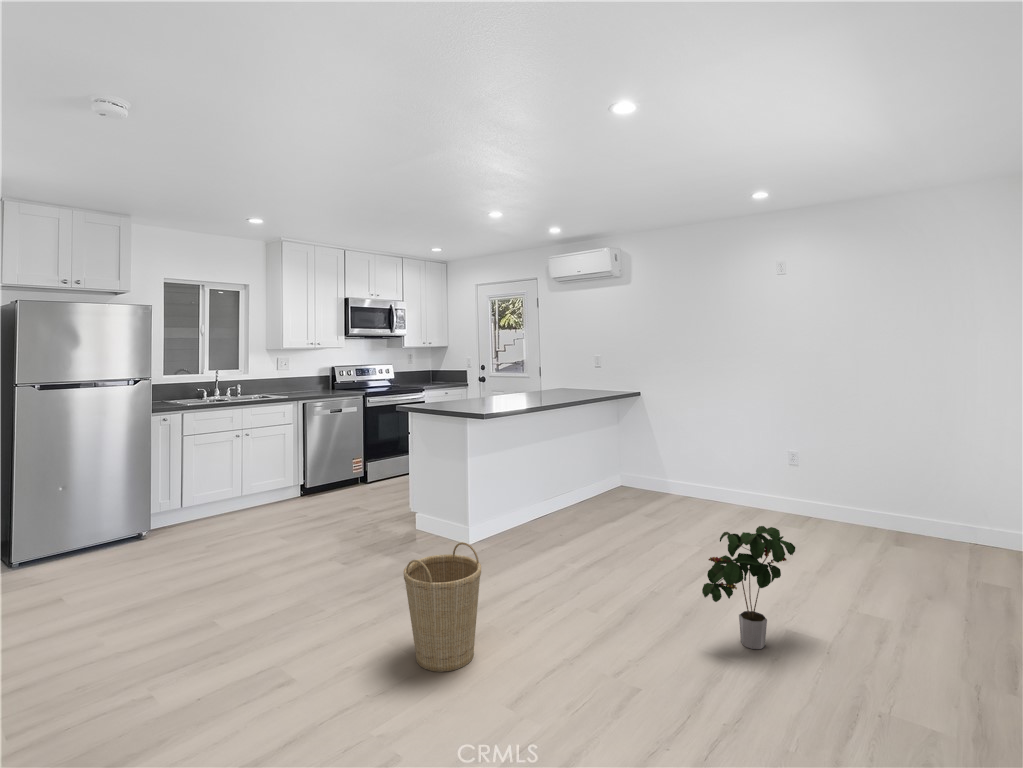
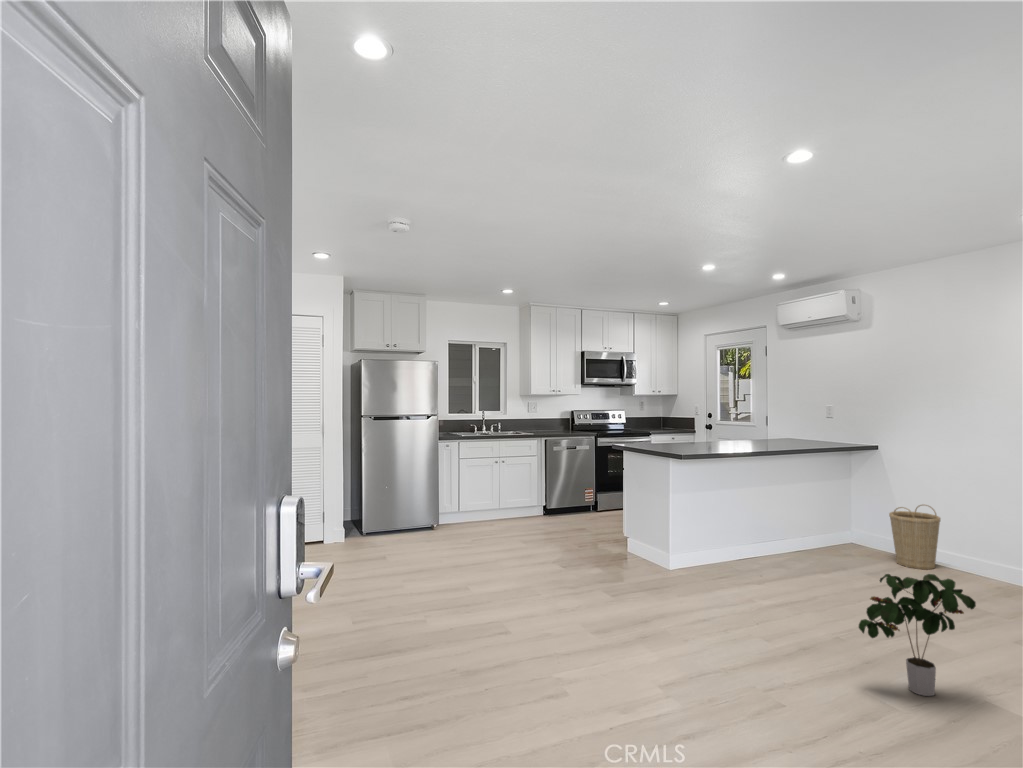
basket: present [403,542,481,672] -> present [889,505,940,569]

